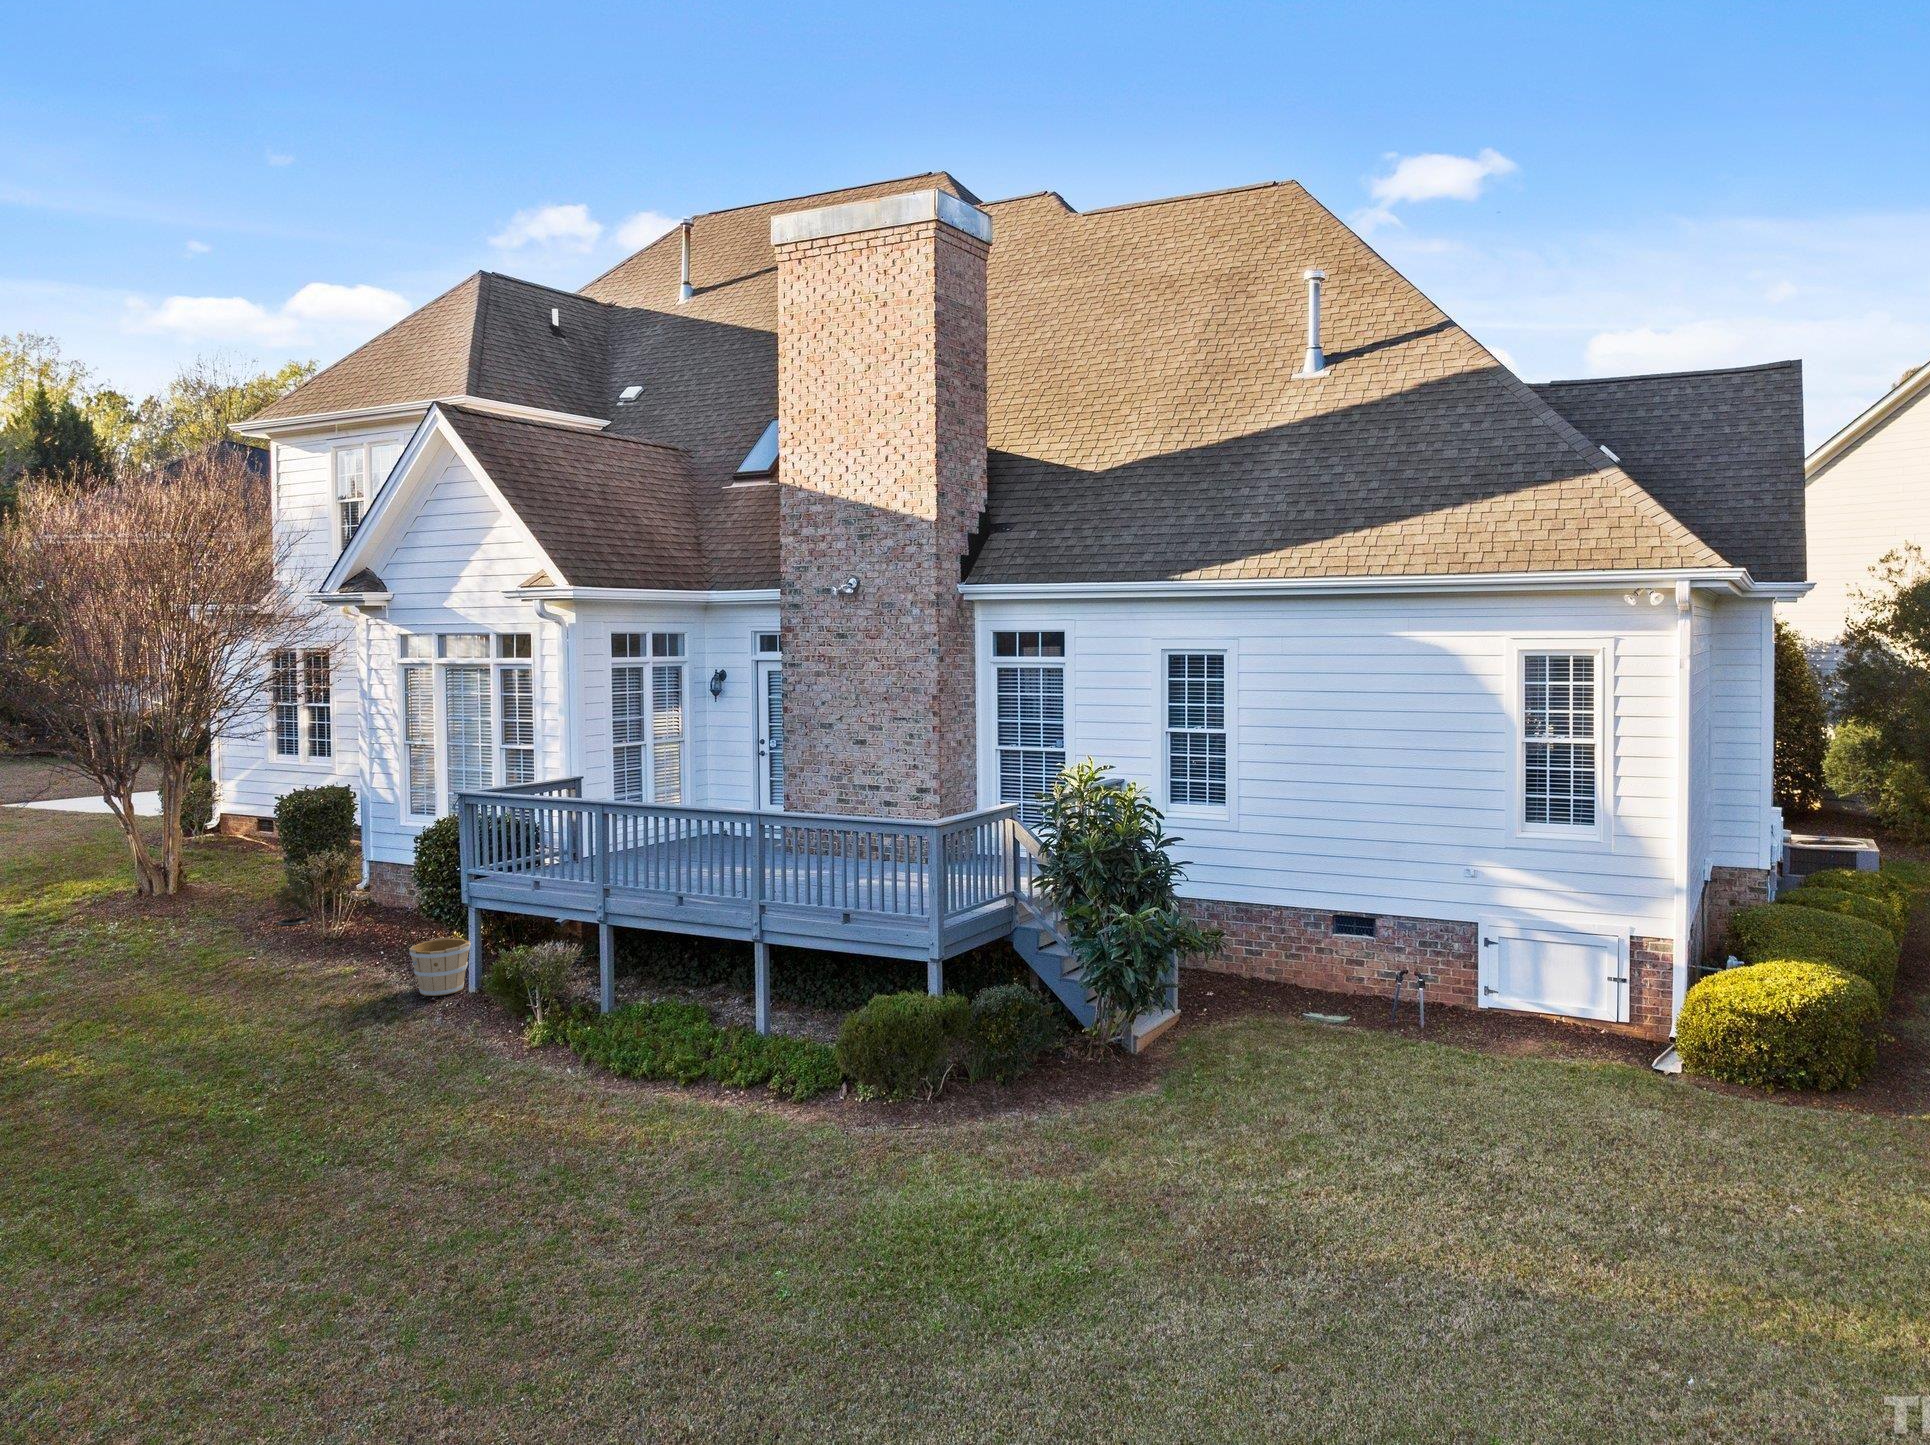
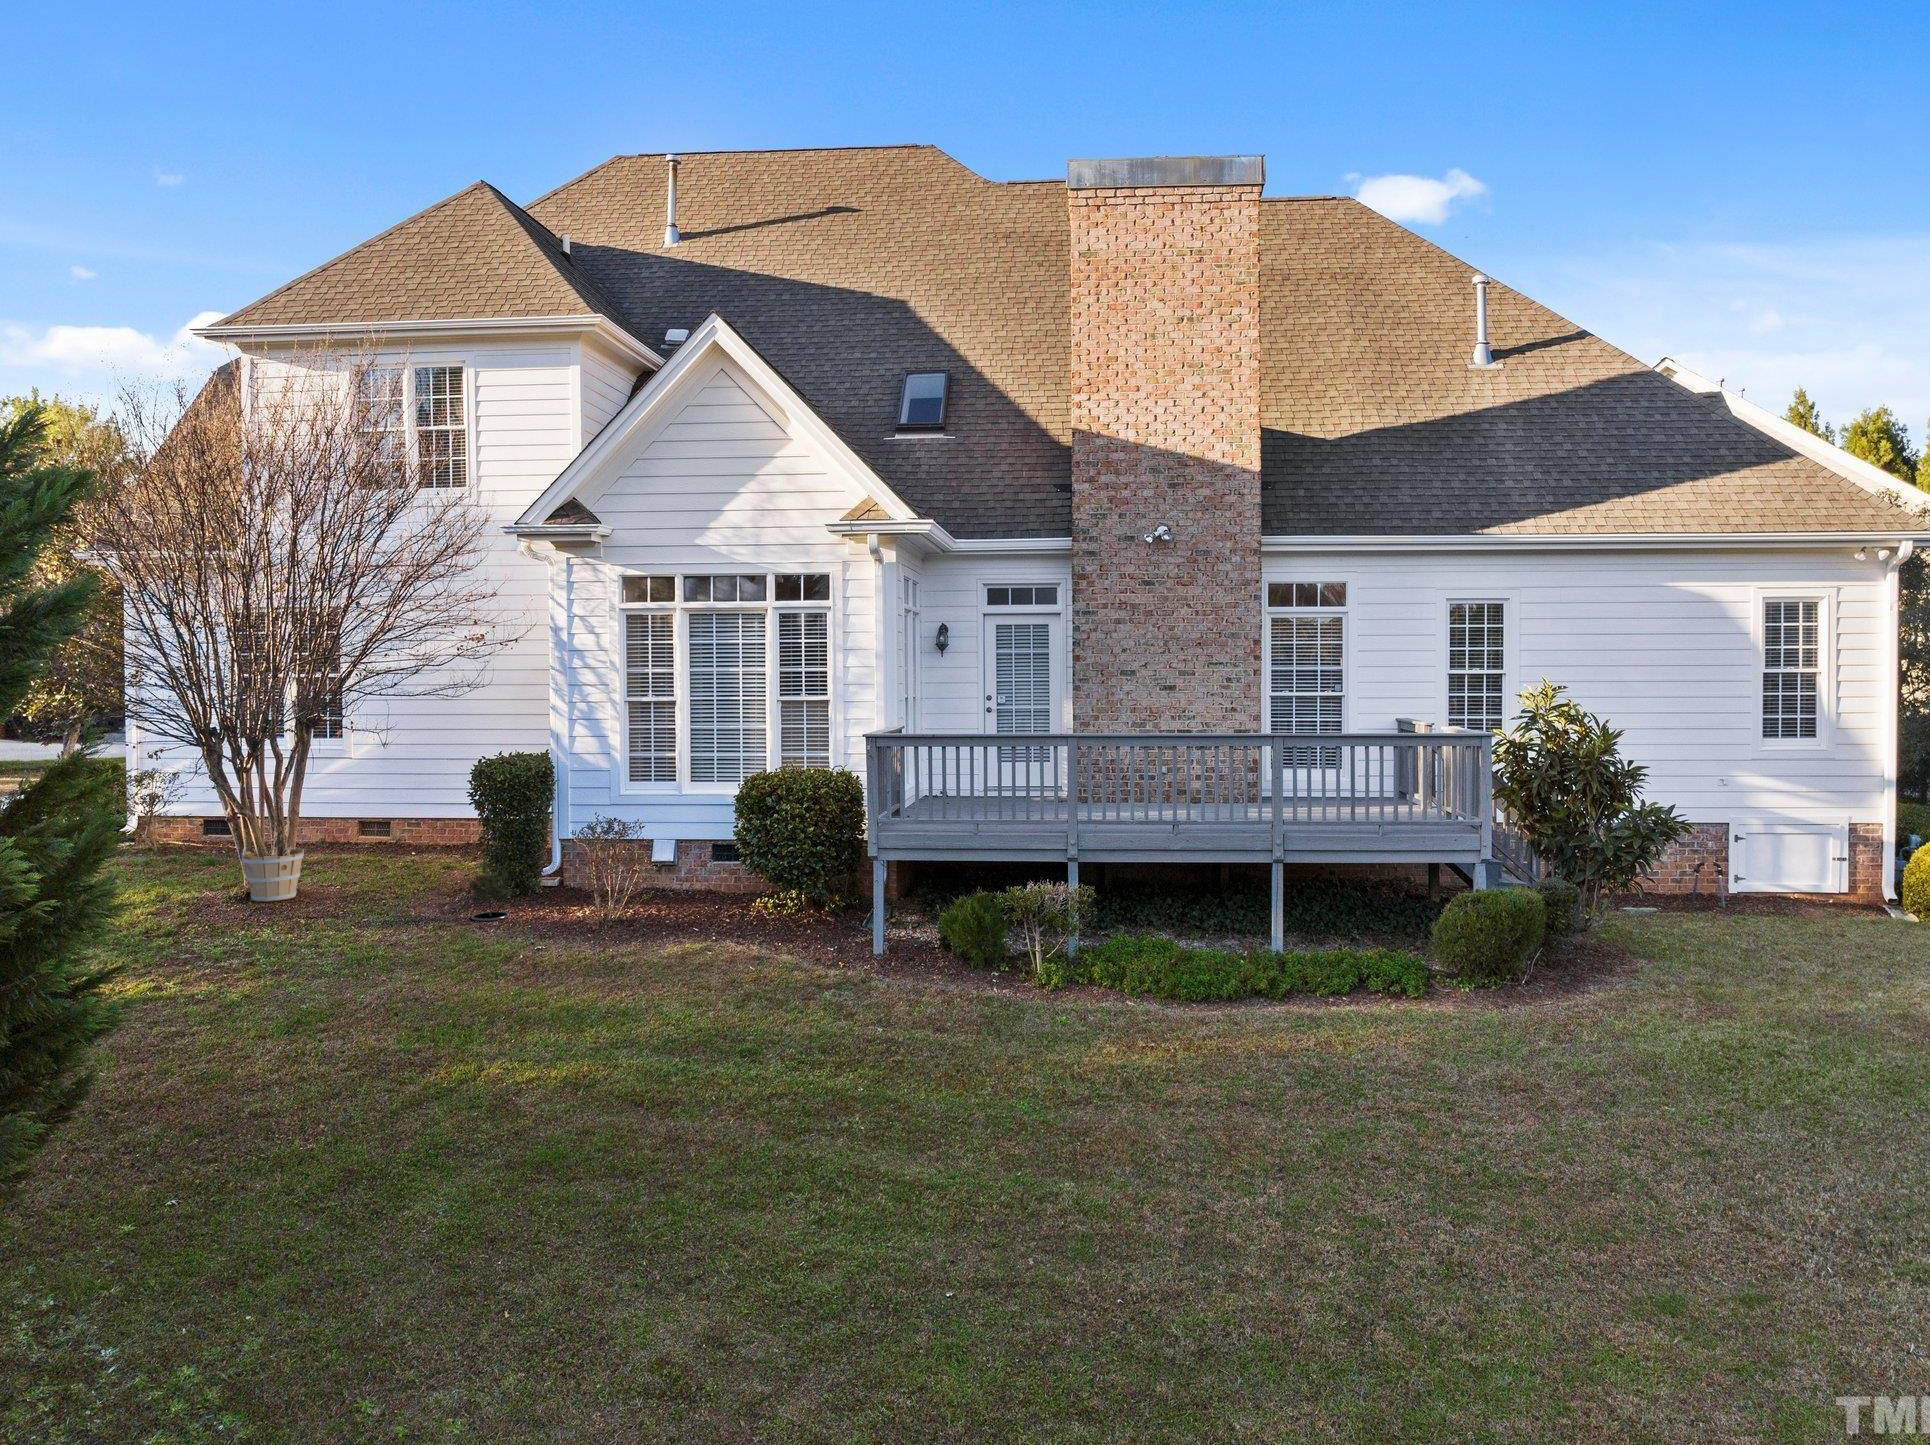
wooden bucket: present [409,937,471,996] -> present [242,848,304,902]

